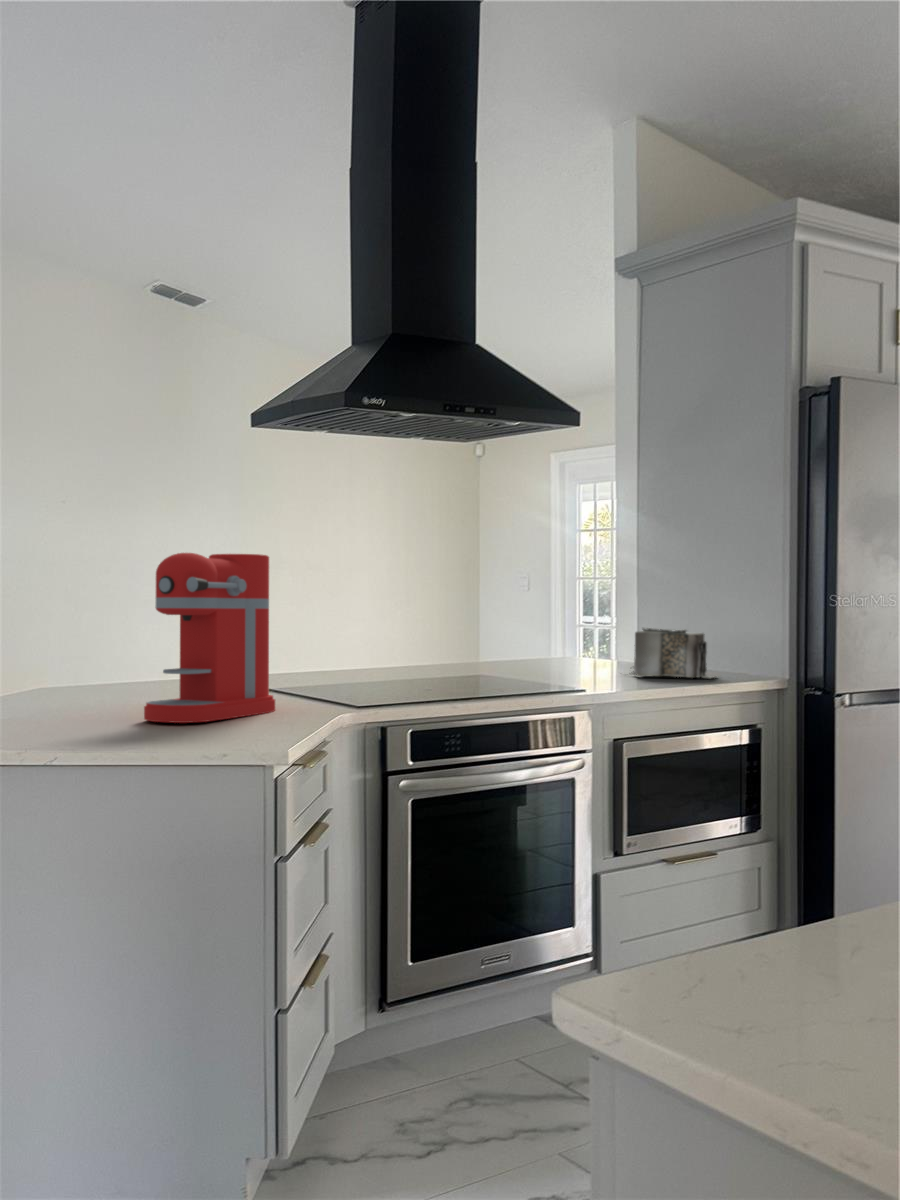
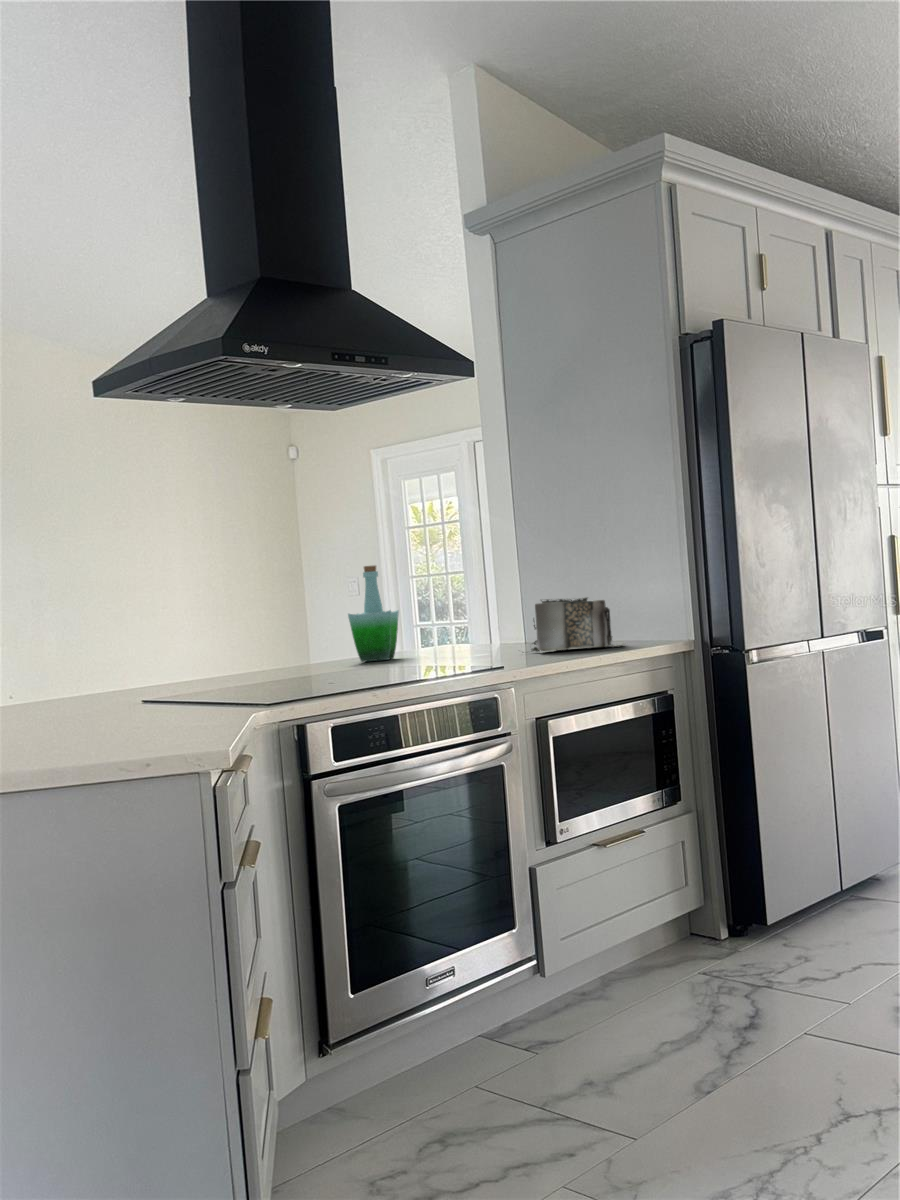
coffee maker: present [144,553,275,723] -> none [14,532,170,741]
bottle: none [475,581,524,667] -> present [348,566,399,662]

